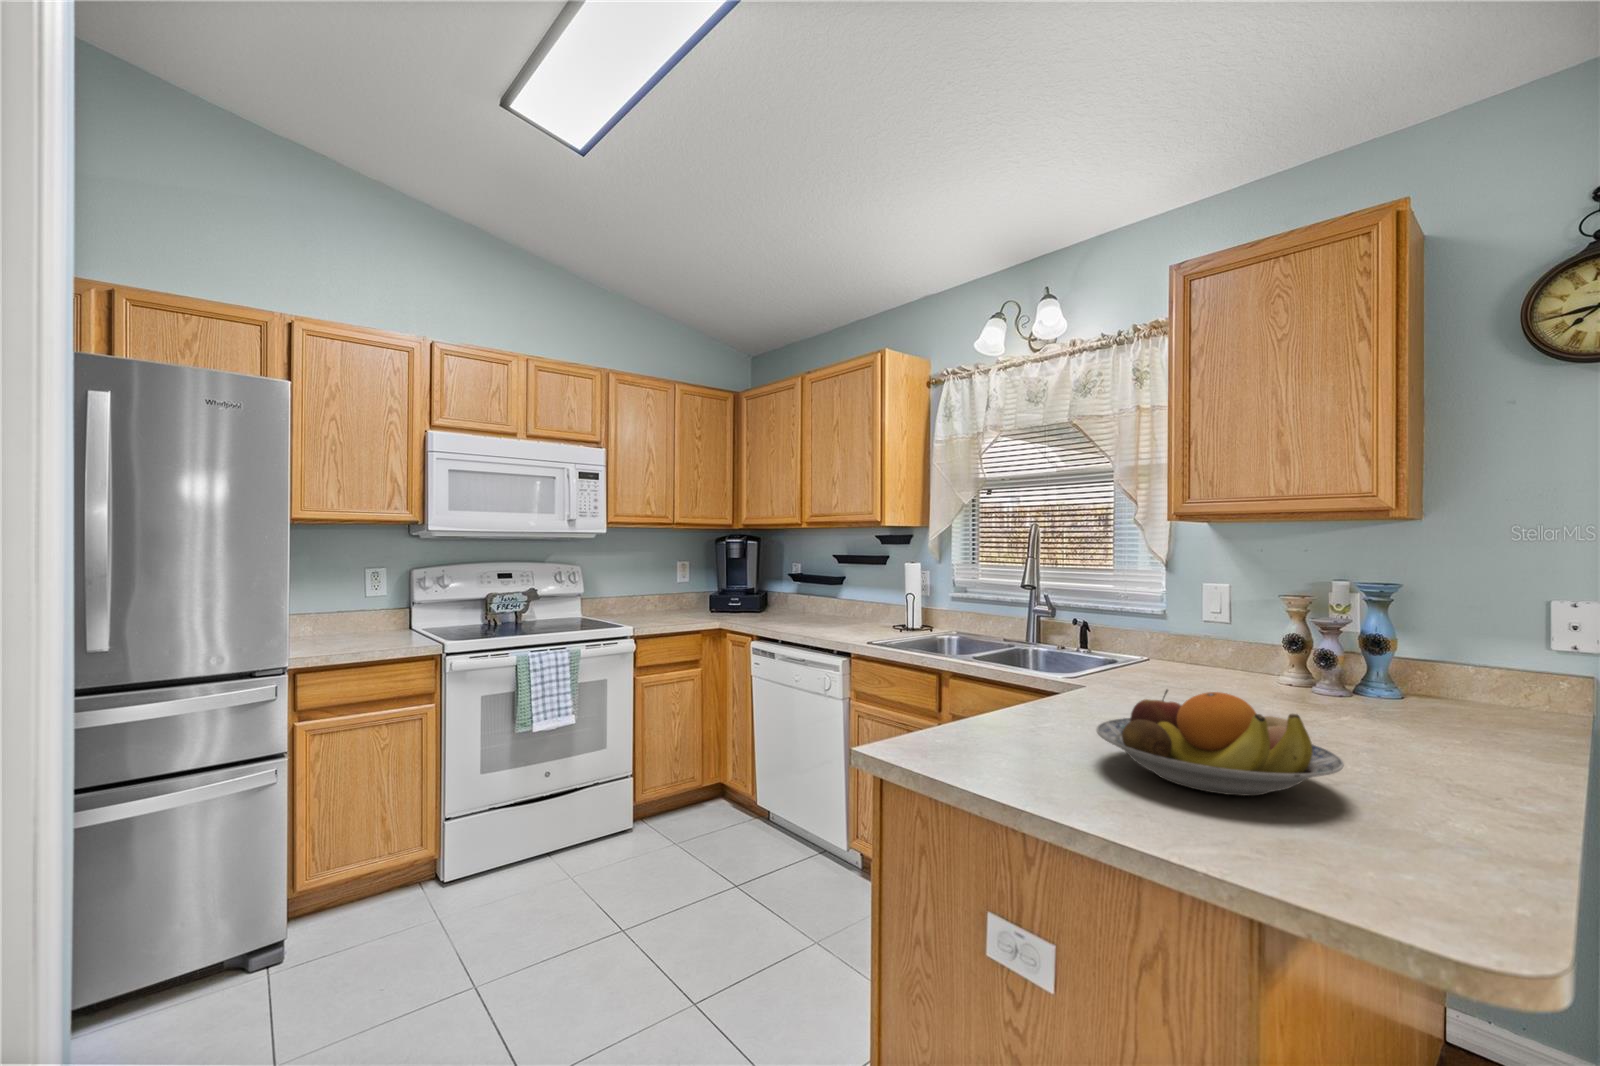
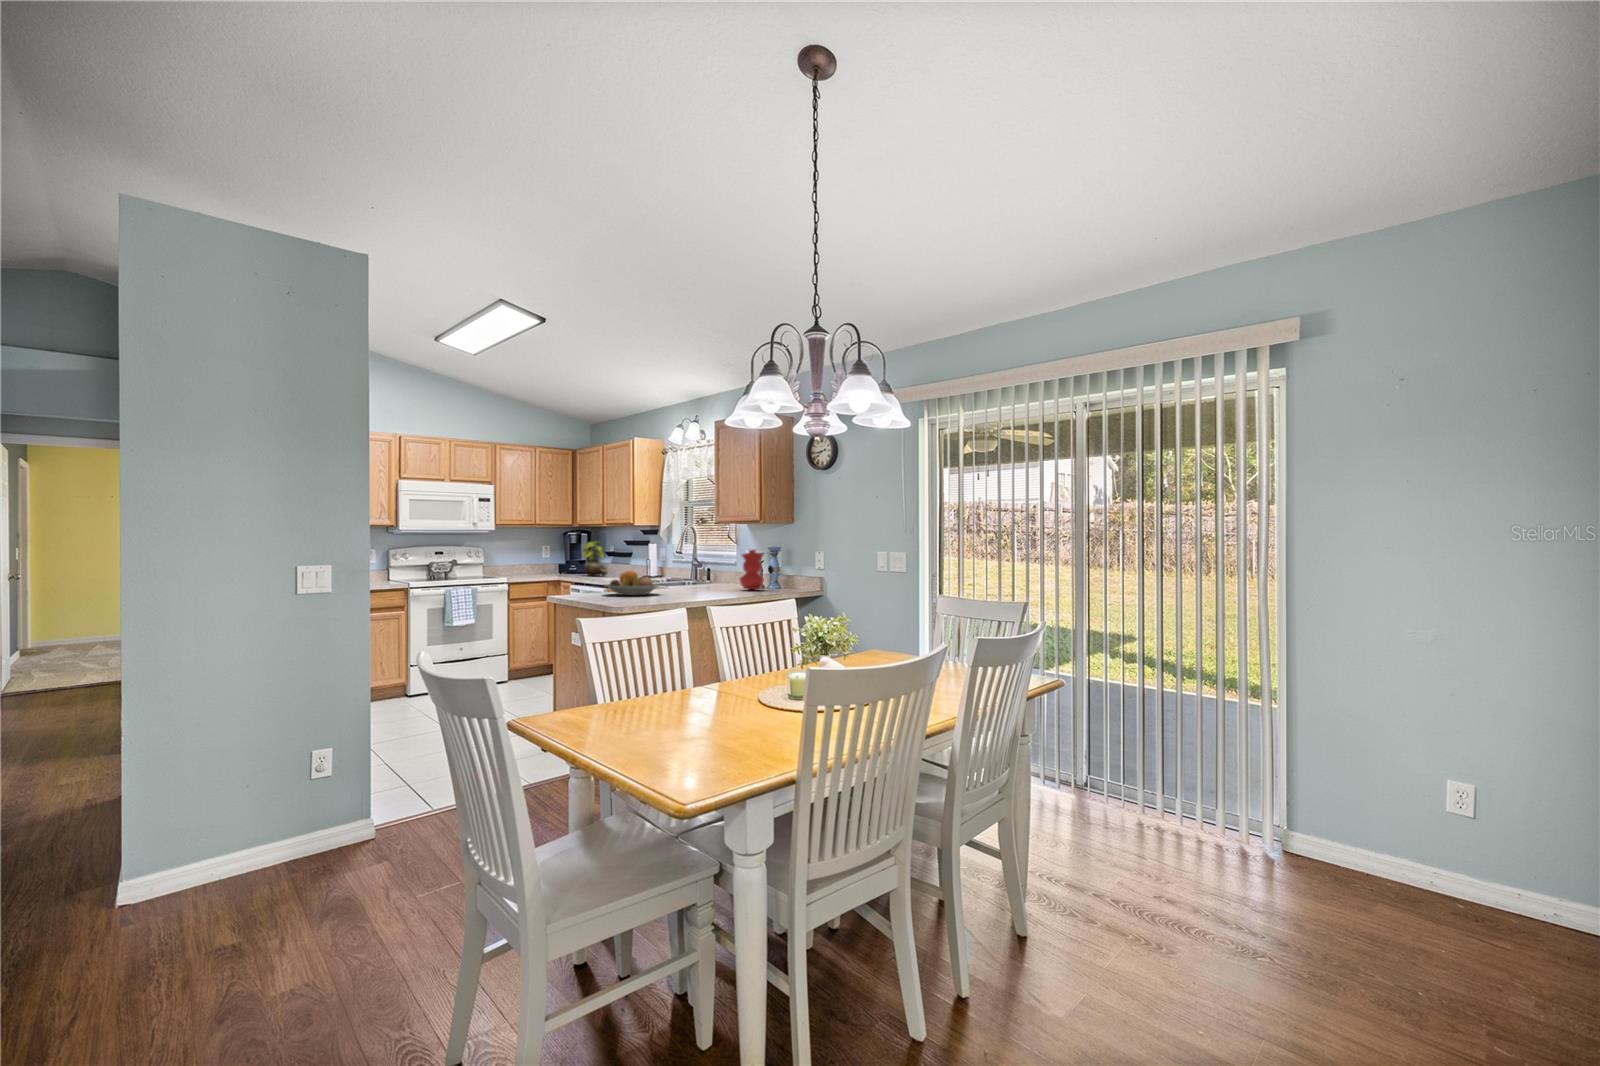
potted plant: none [761,553,803,618] -> present [583,541,608,576]
vase: none [1380,597,1484,723] -> present [739,550,764,590]

